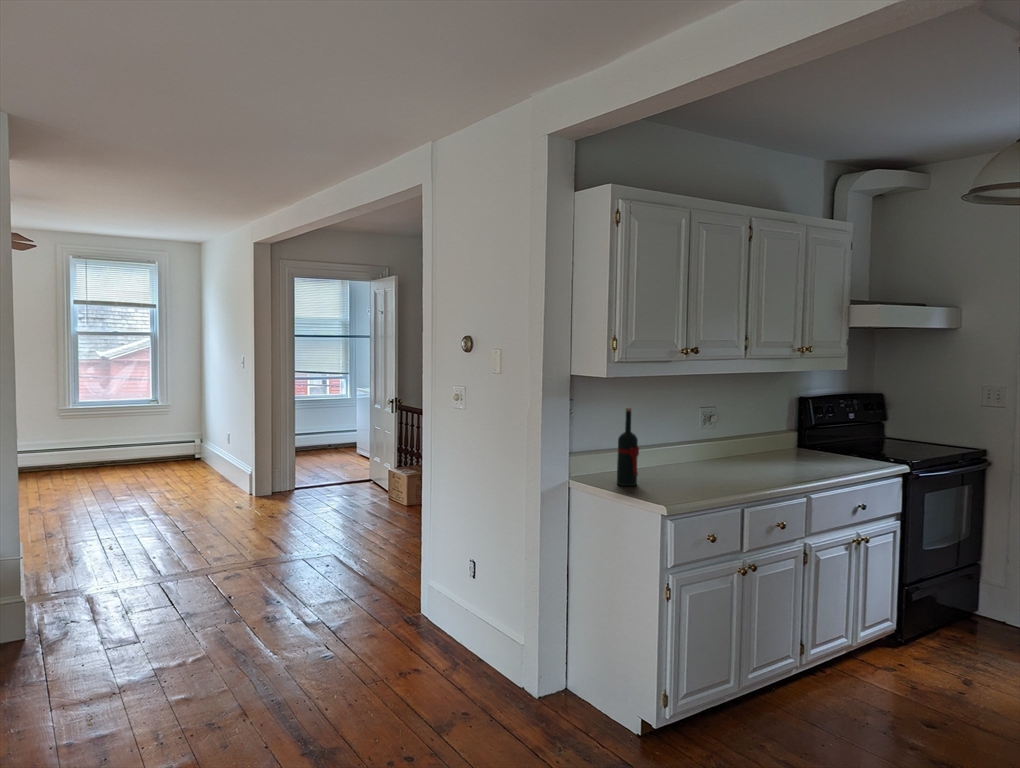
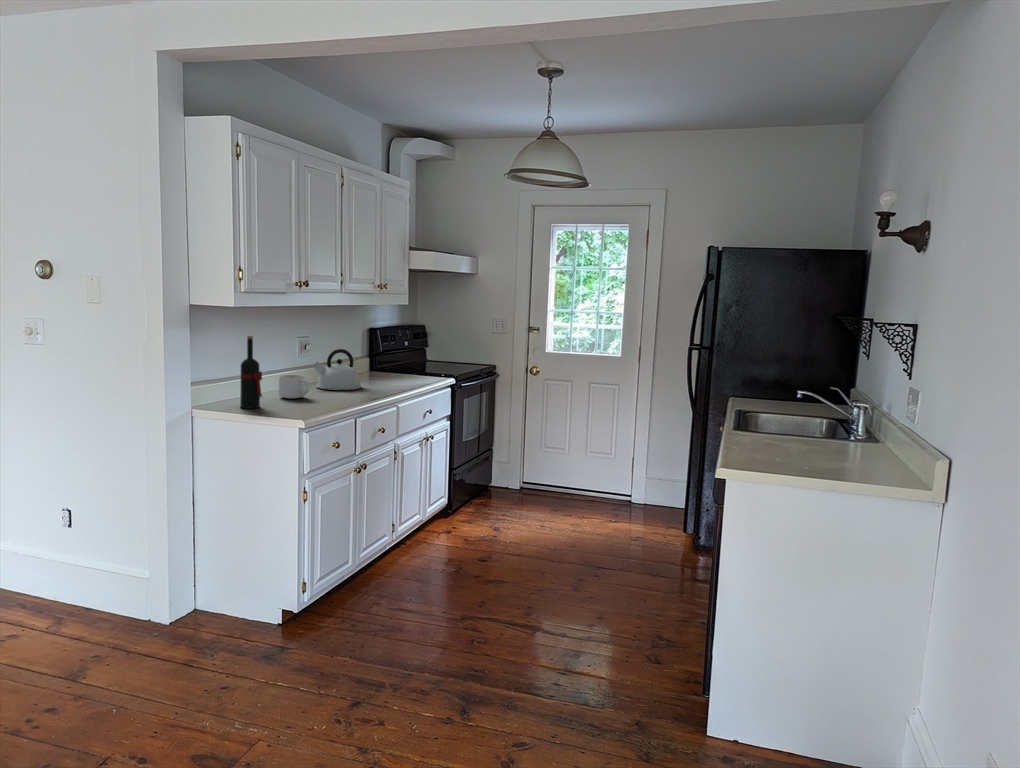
kettle: none [712,423,770,472] -> present [313,349,361,390]
mug: none [666,451,696,478] -> present [279,375,309,399]

